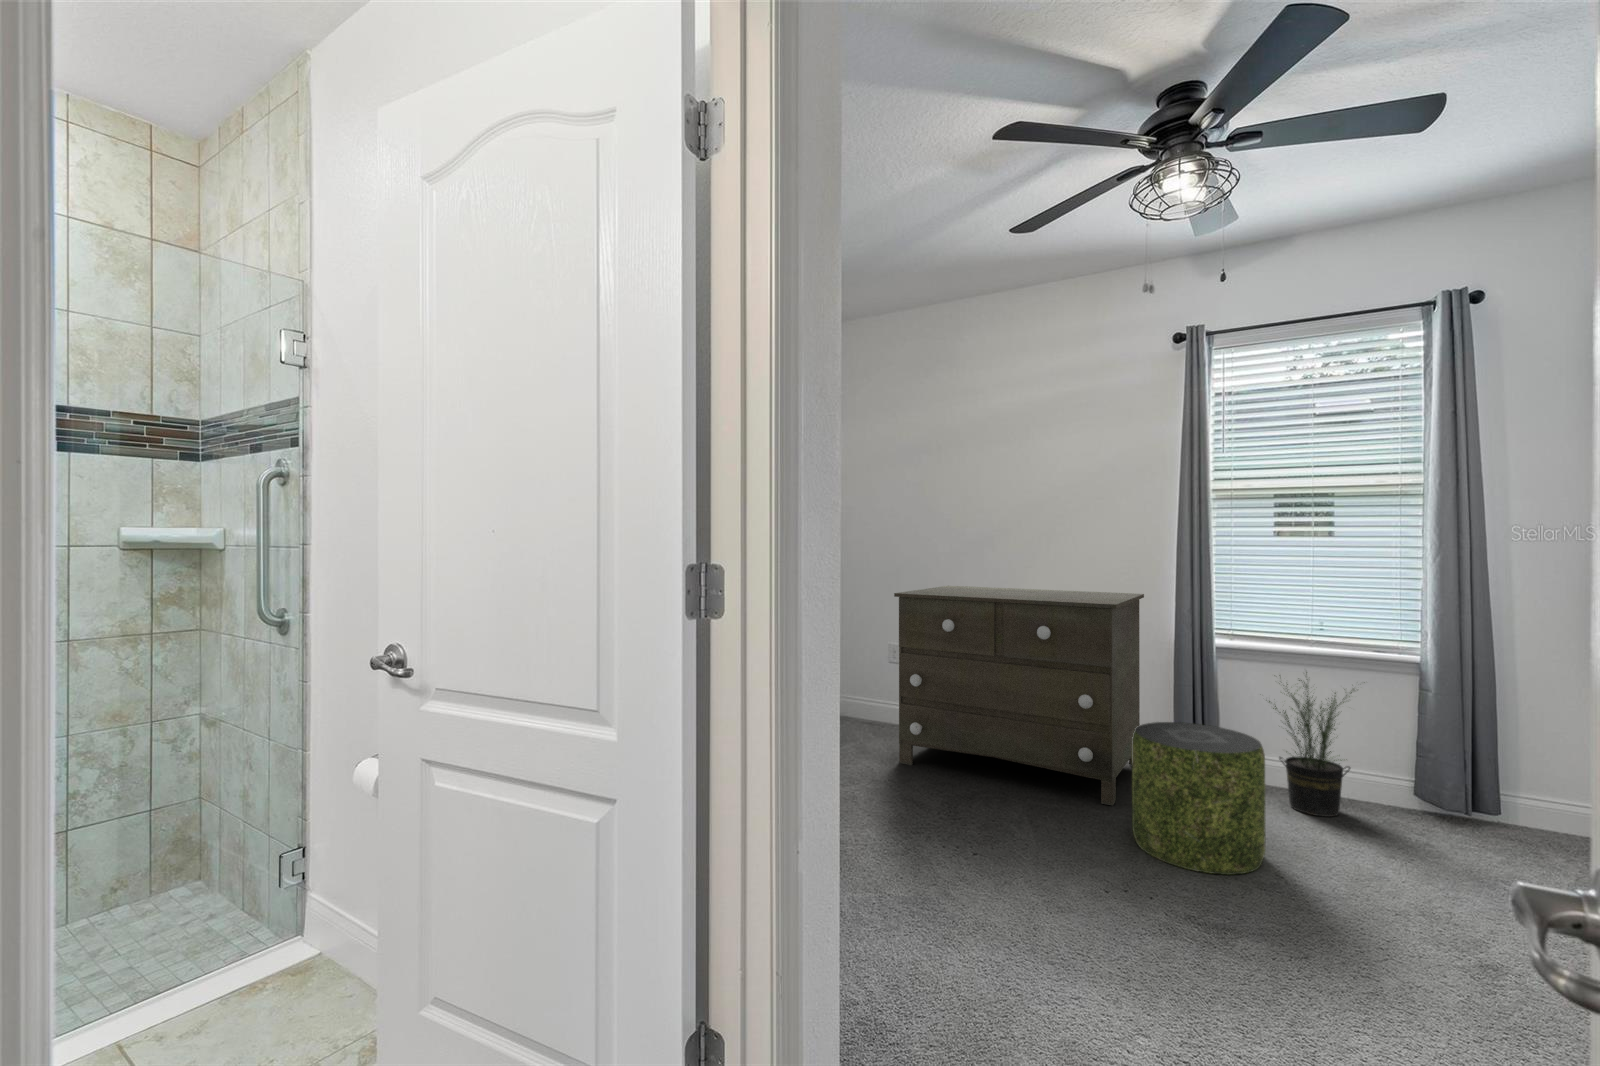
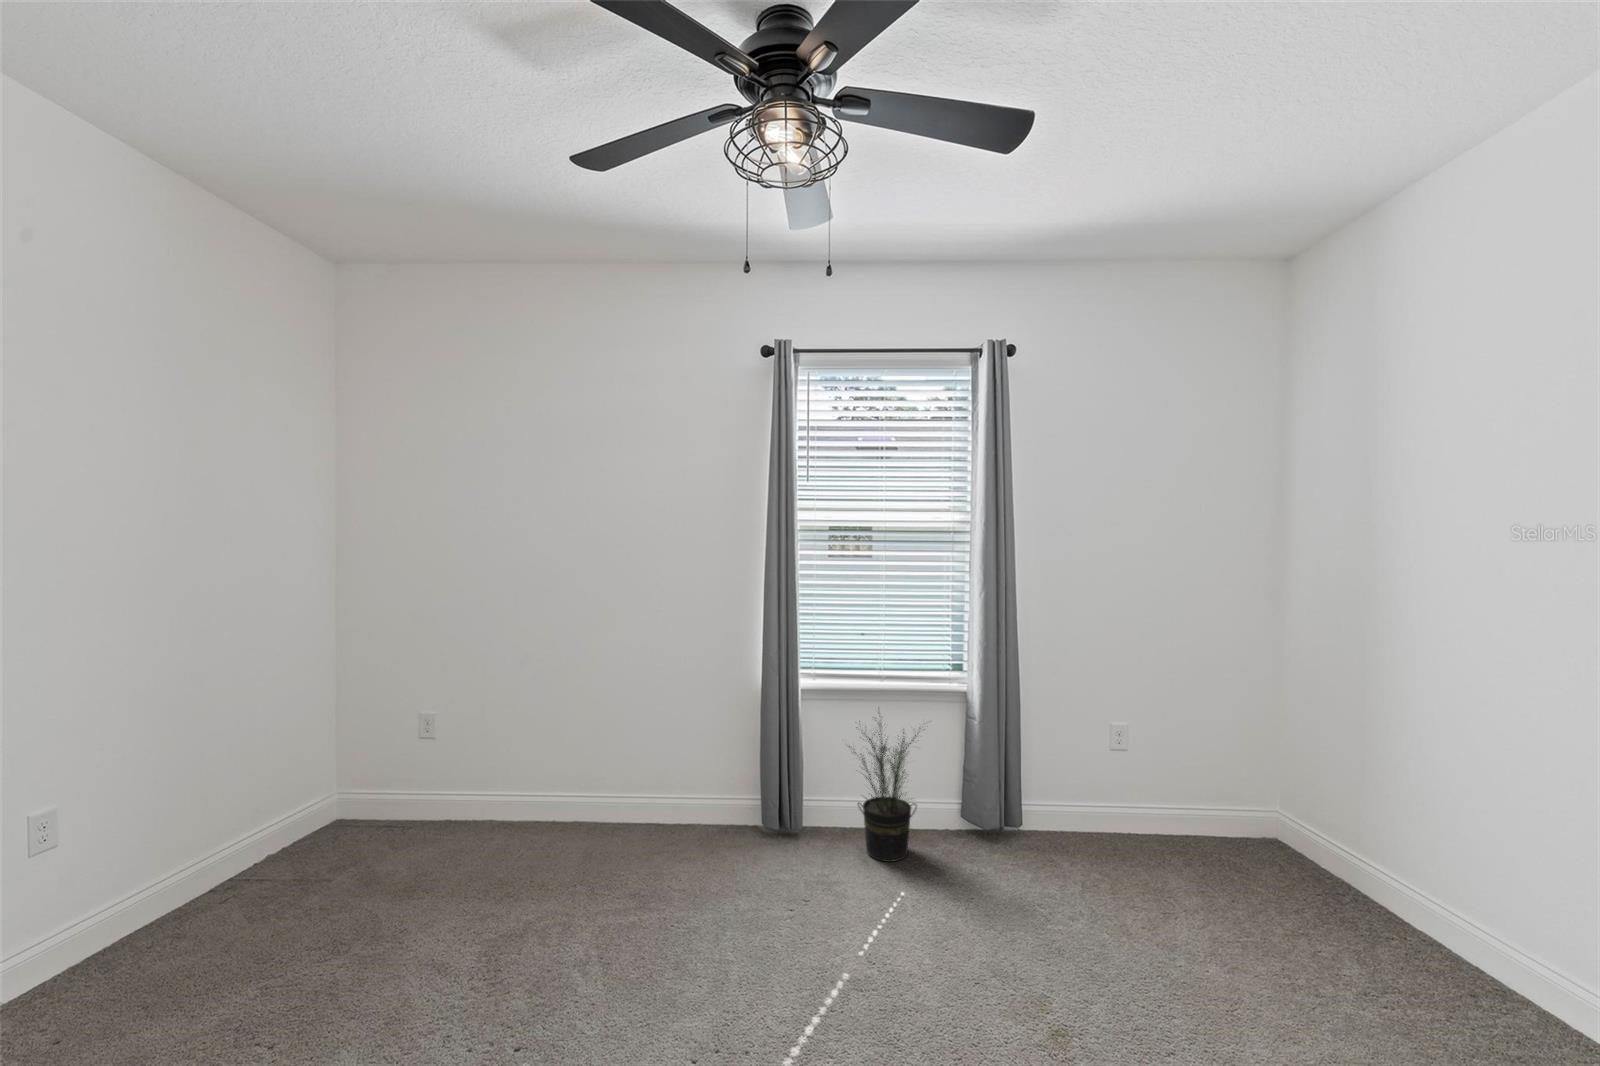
dresser: present [894,586,1144,806] -> none [411,632,731,908]
pouf: present [1132,722,1265,875] -> none [719,803,856,1007]

